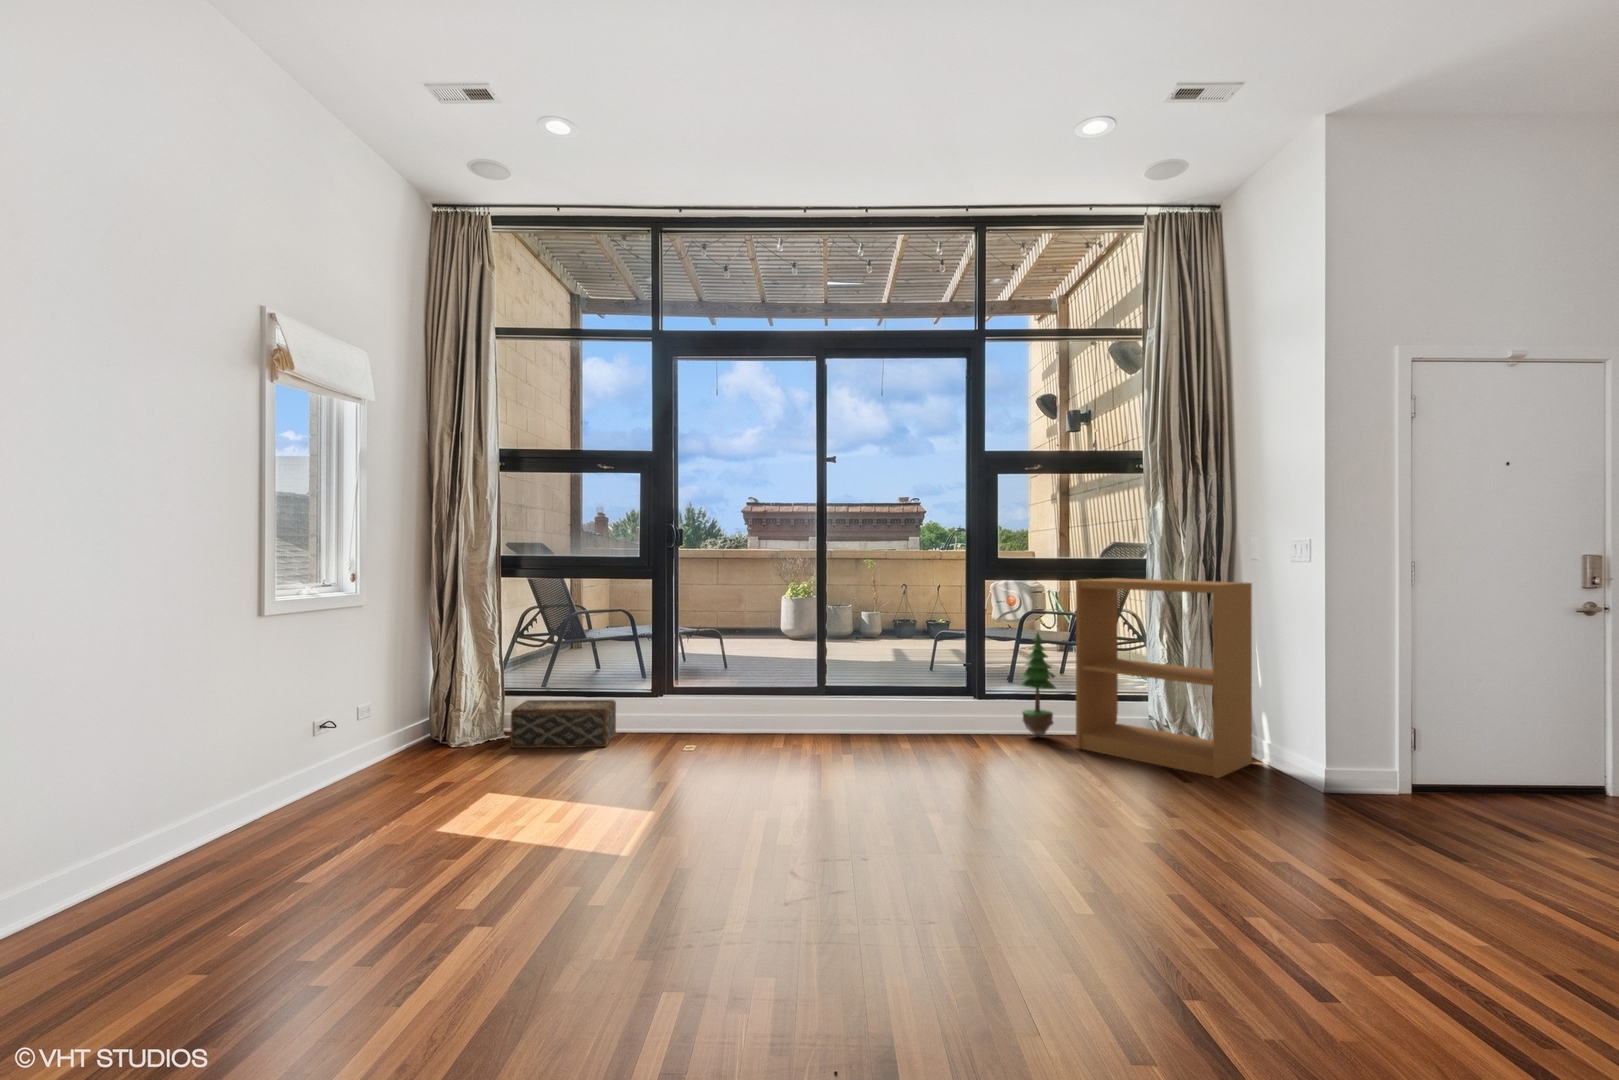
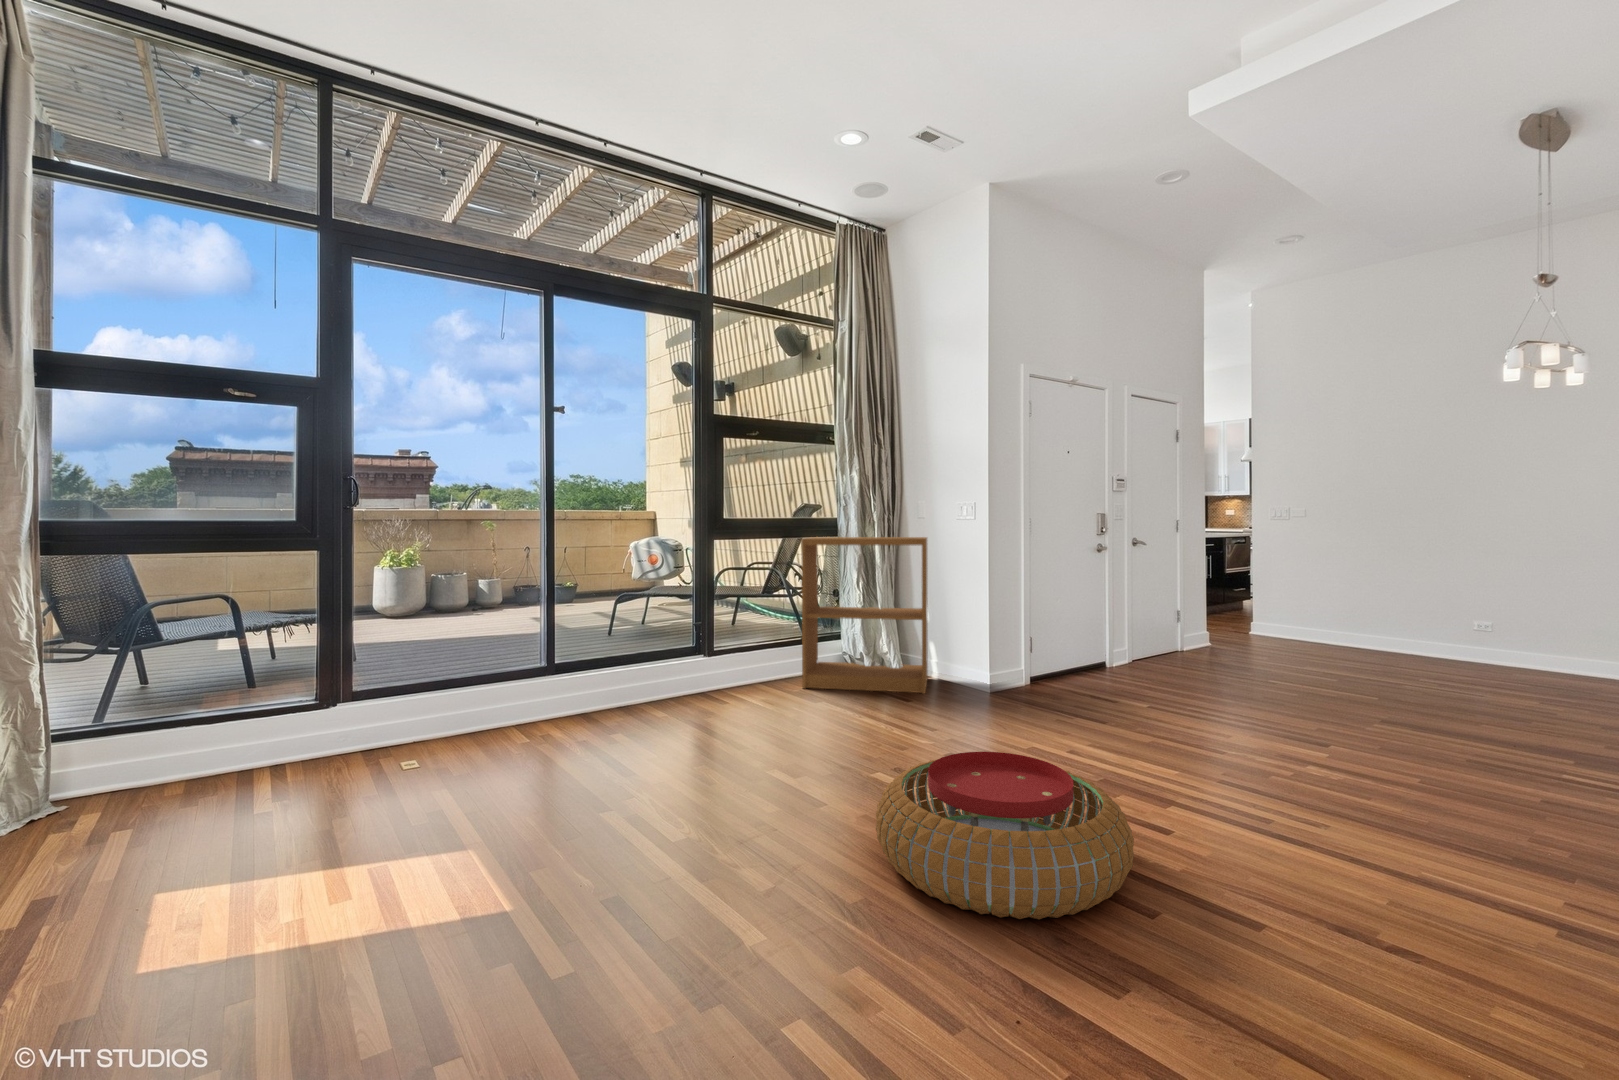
potted tree: present [1019,633,1056,737] -> none [742,587,777,684]
woven basket: present [511,700,616,748] -> none [90,719,280,822]
pouf: none [882,814,1147,987] -> present [876,752,1134,919]

